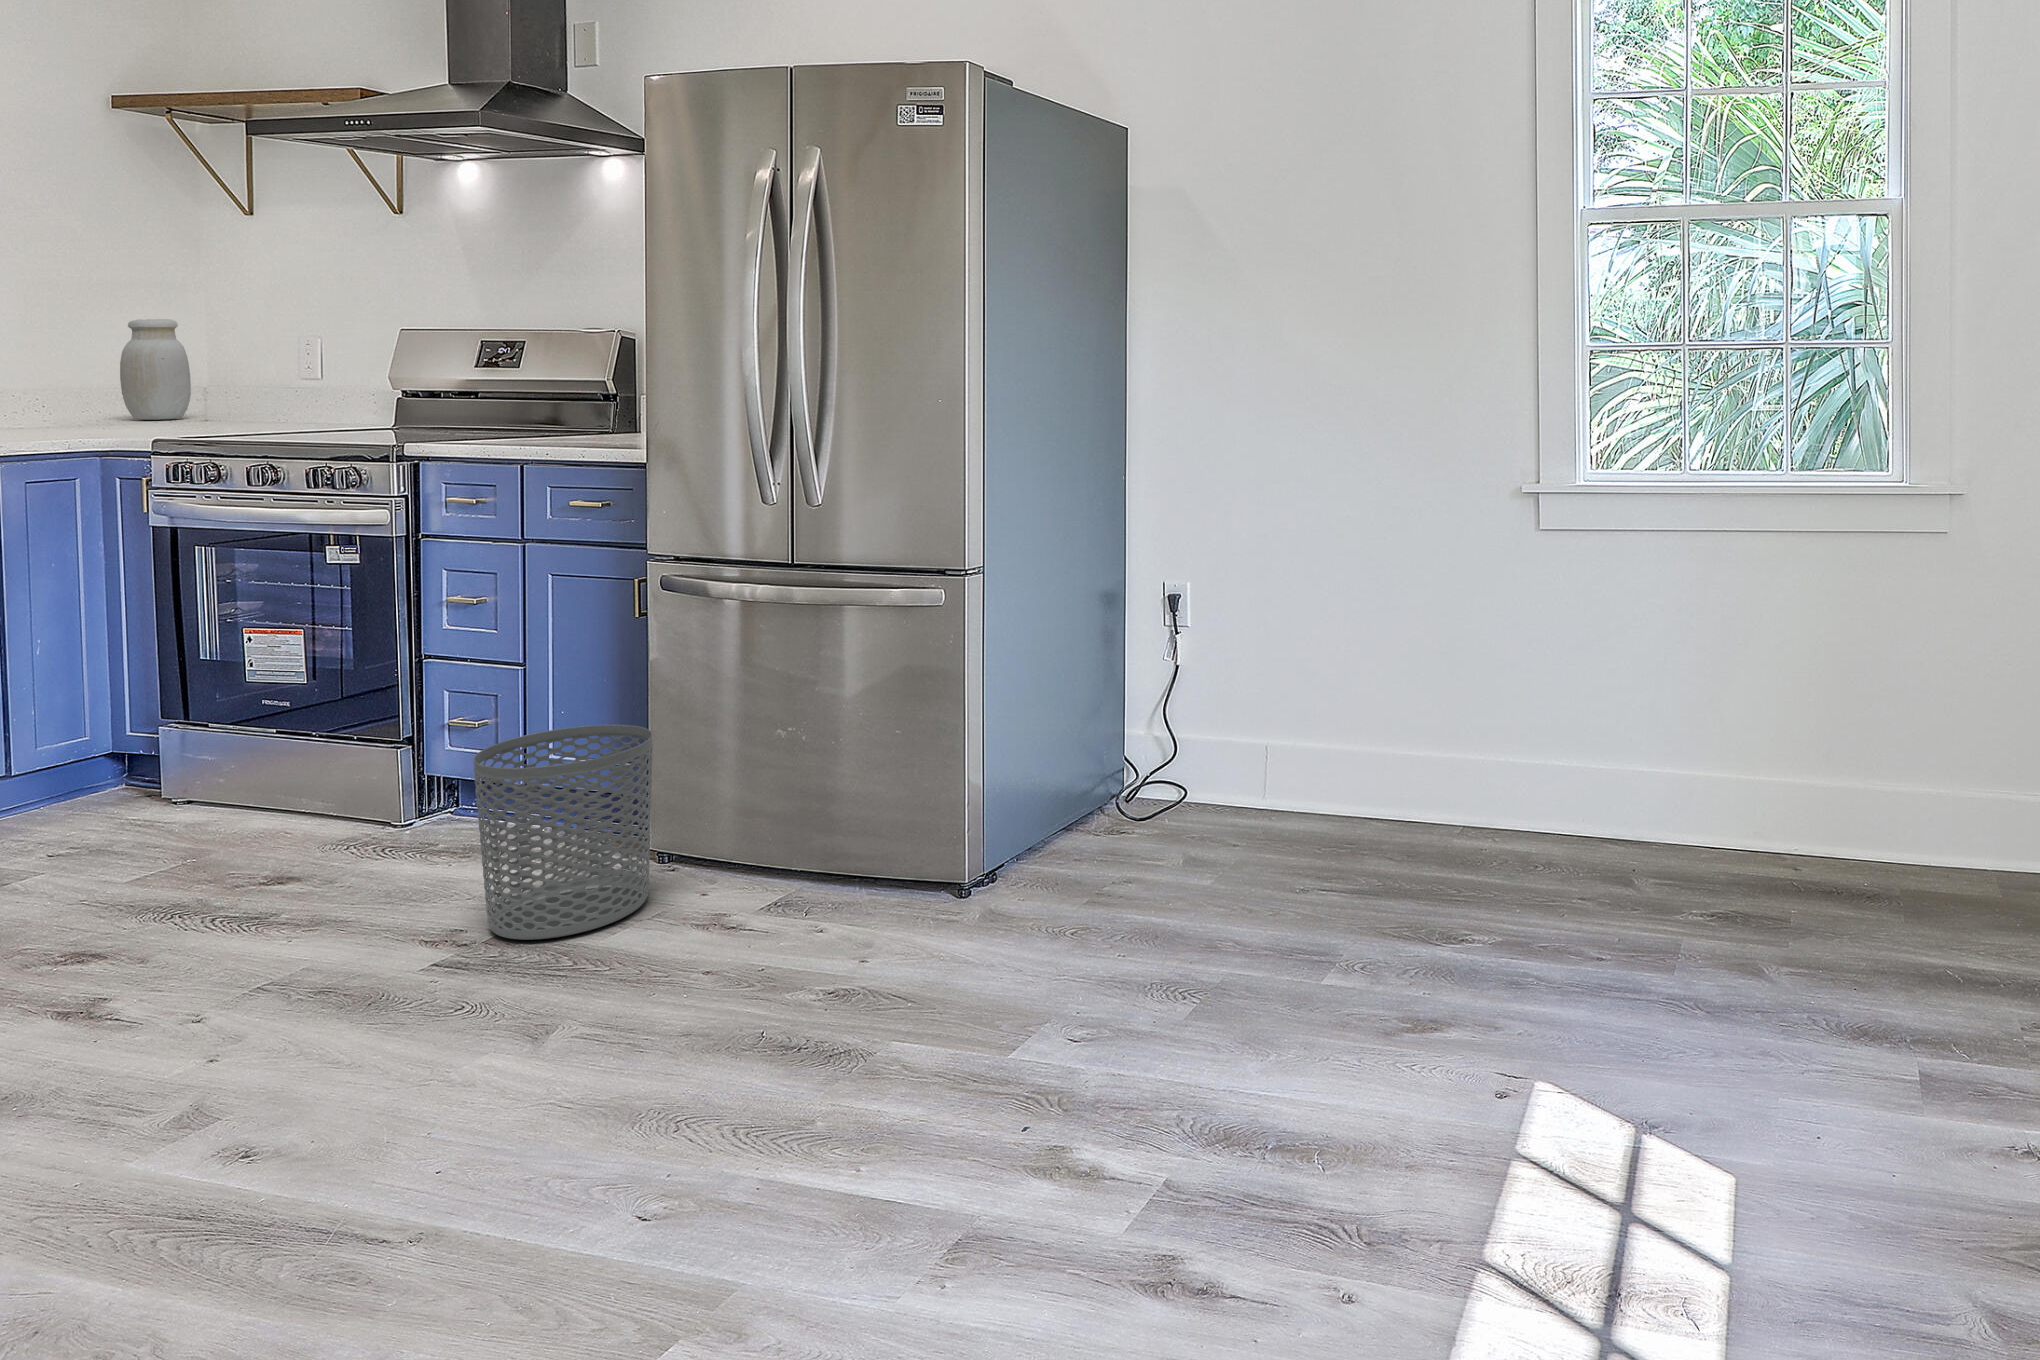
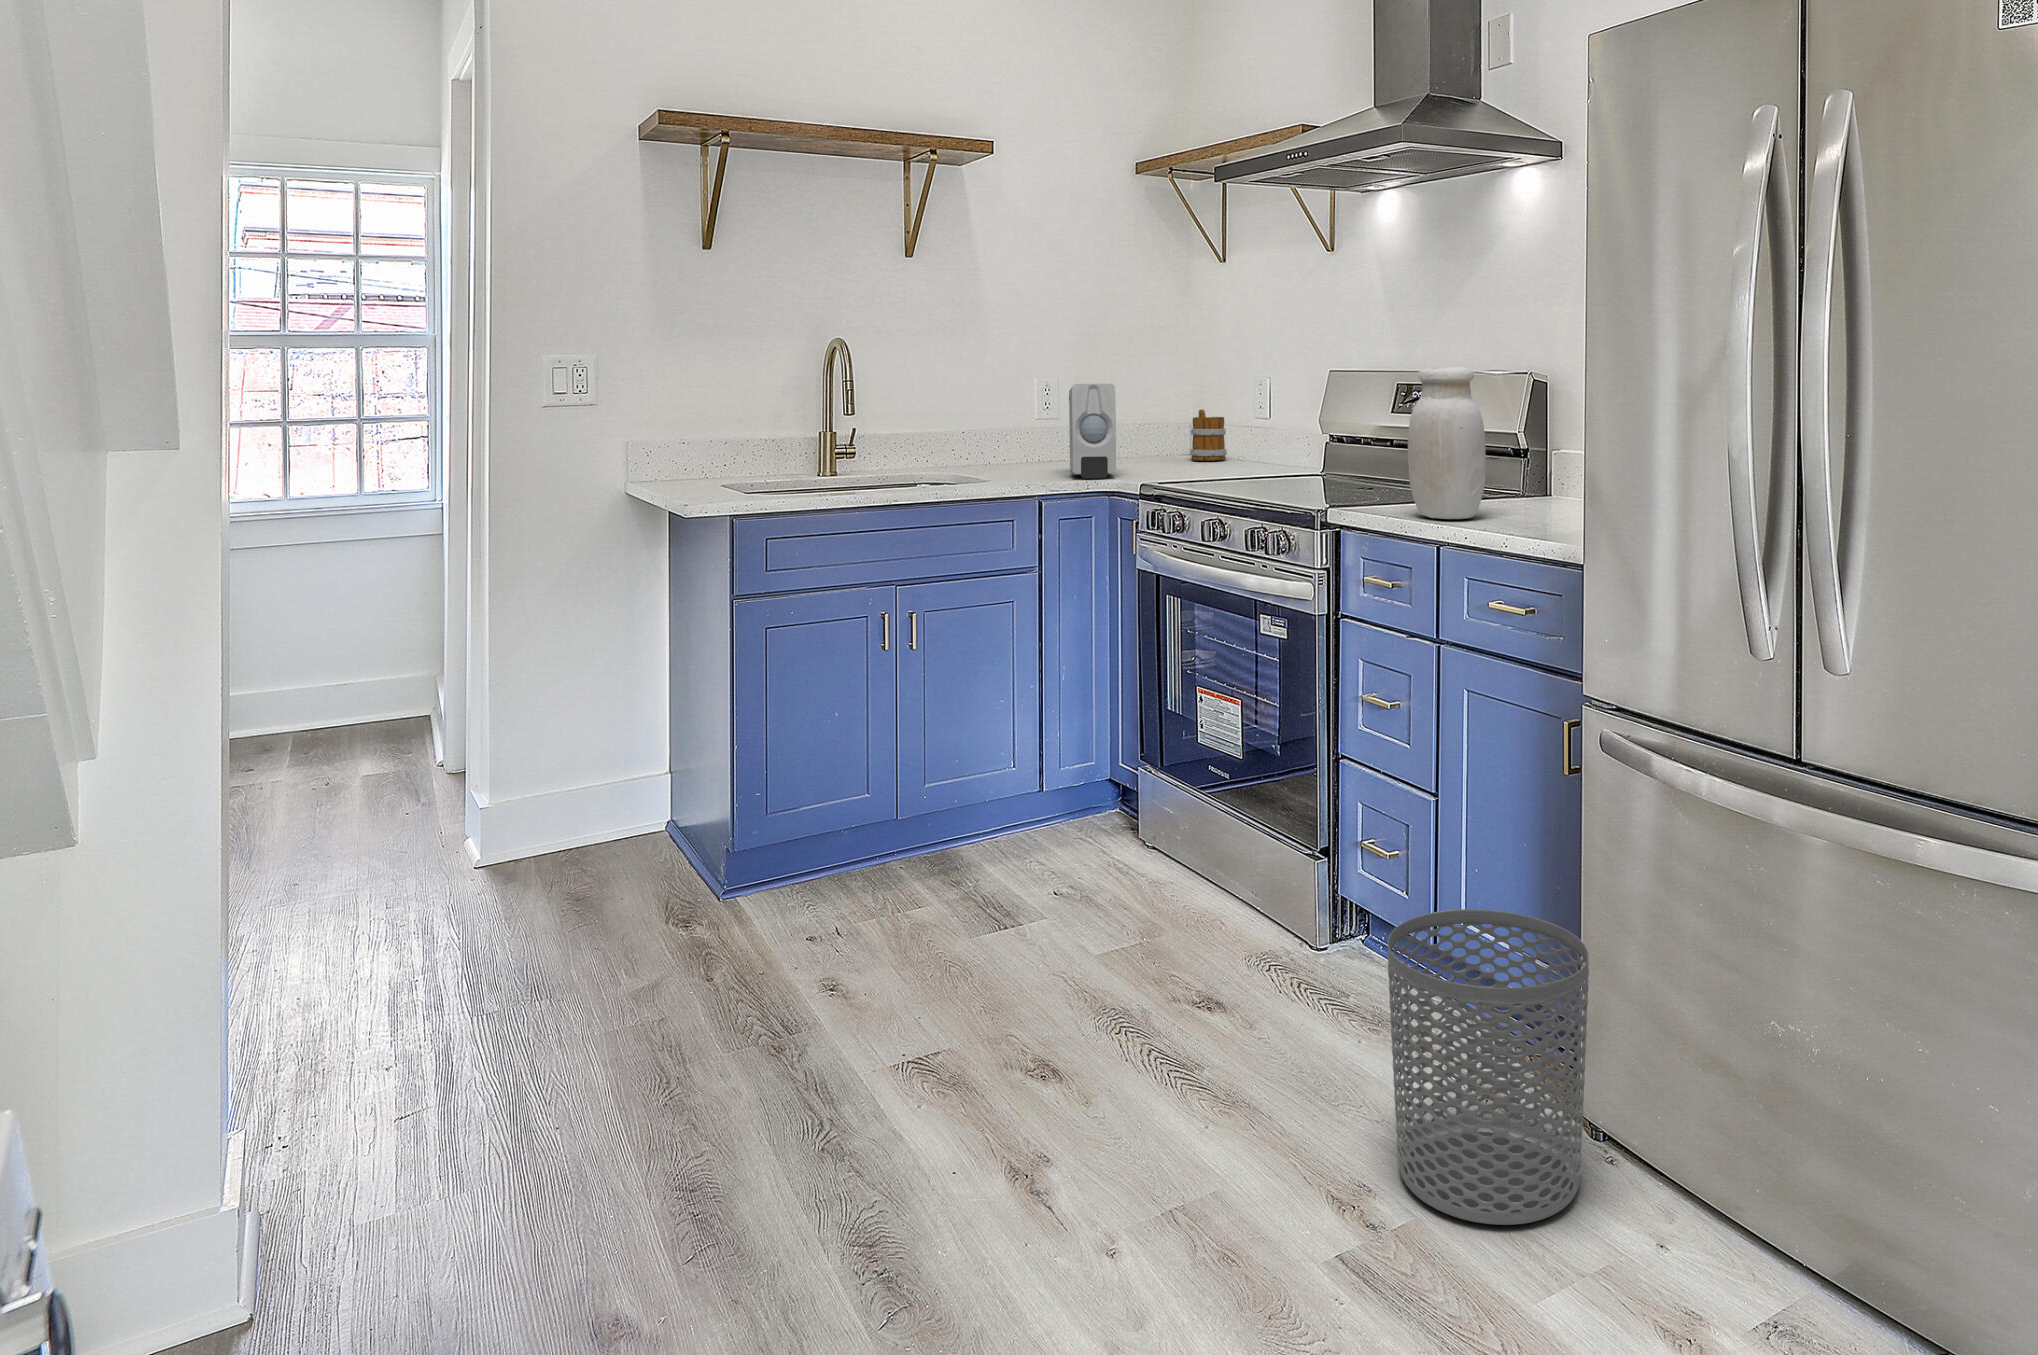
jar: present [120,319,191,420] -> present [1408,367,1486,519]
soap dispenser: none [39,338,117,437] -> present [1069,384,1116,478]
mug: none [216,369,268,421] -> present [1190,410,1227,461]

